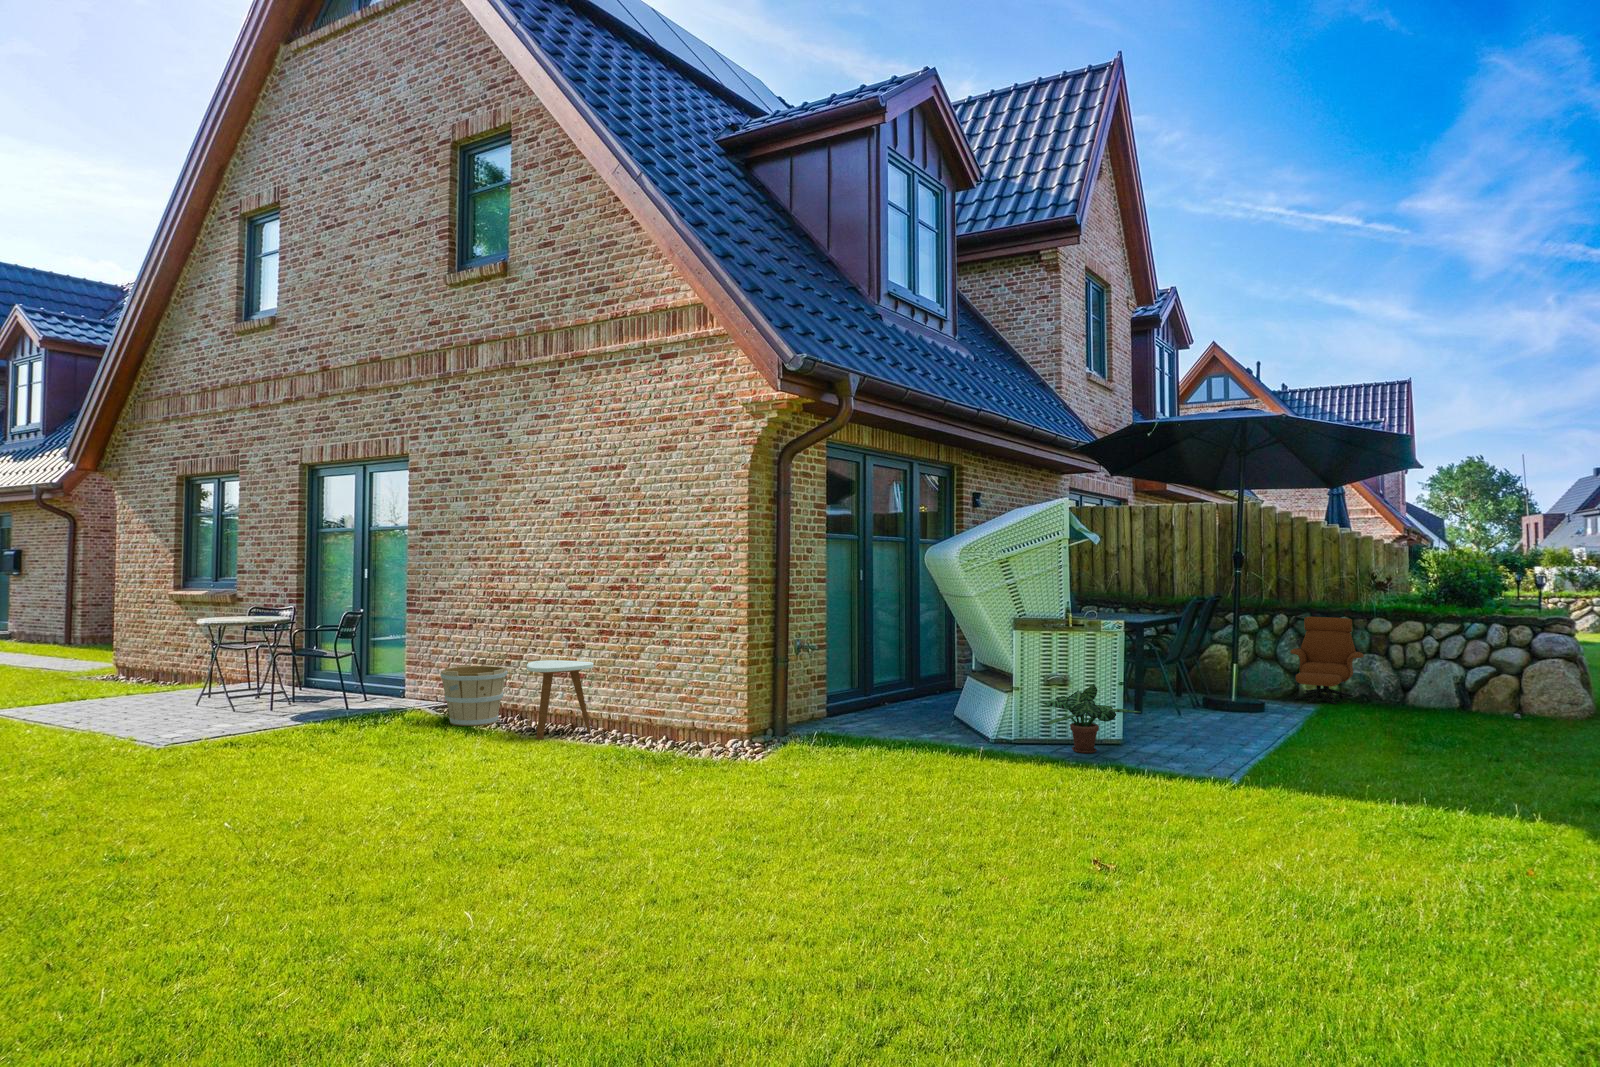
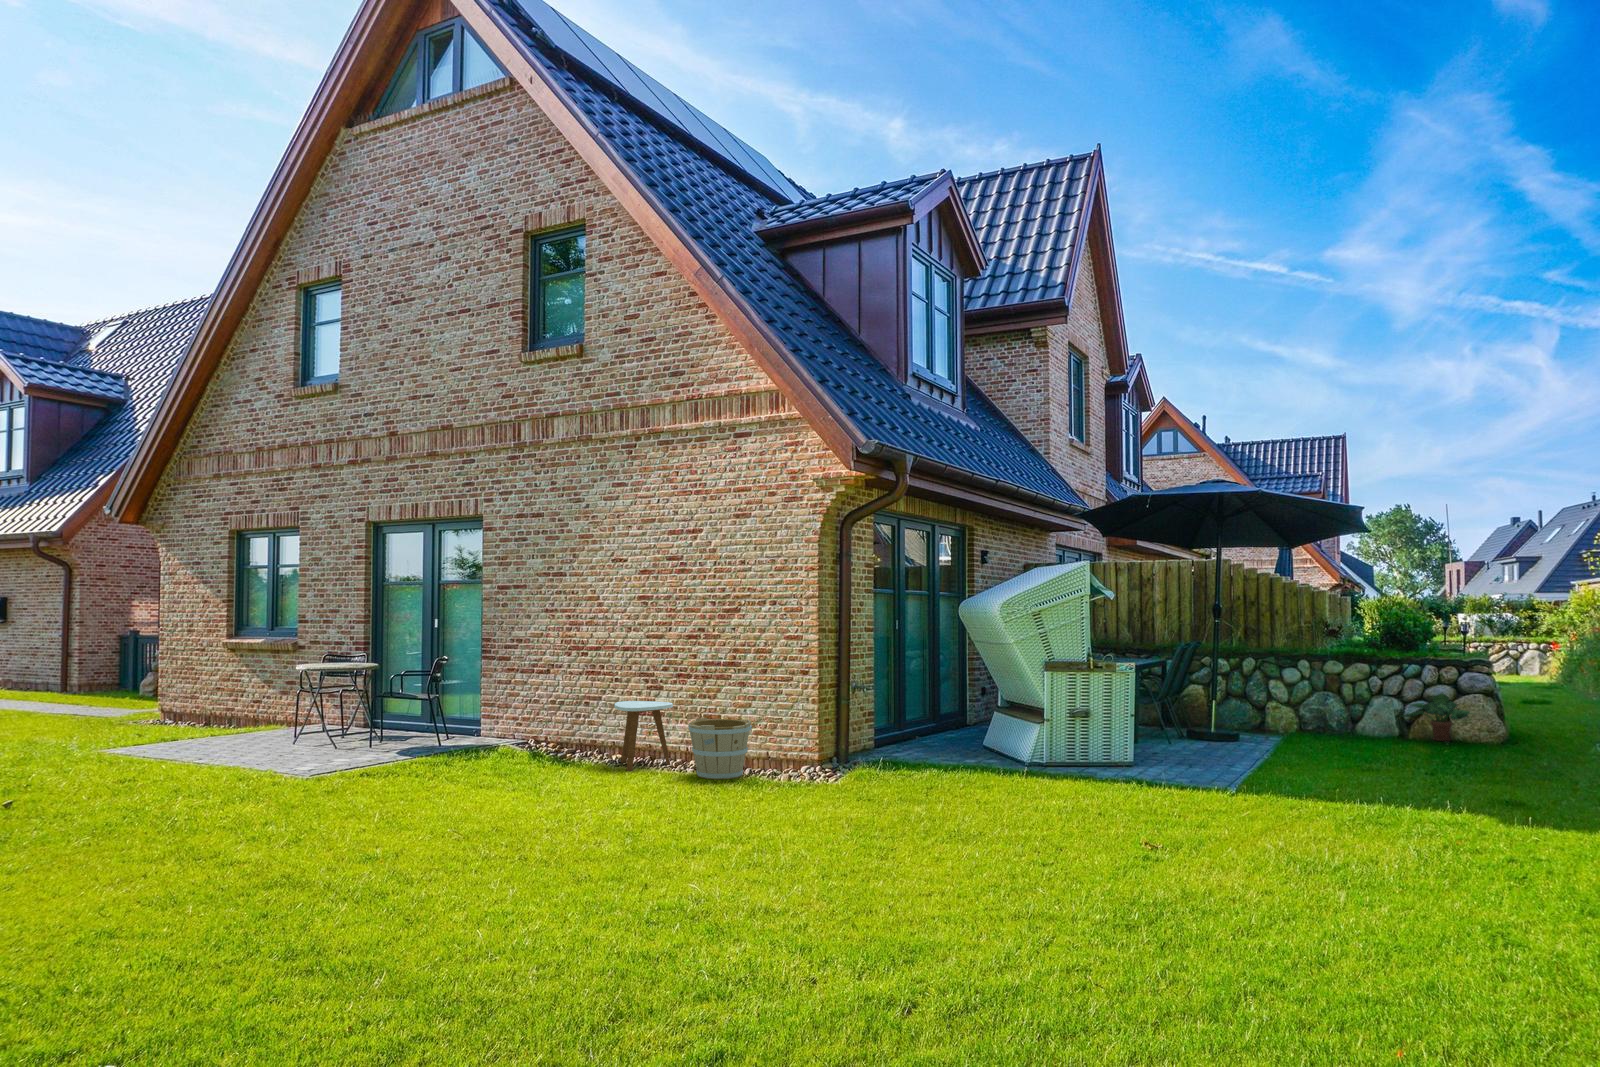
lounge chair: present [1291,617,1364,704] -> none [1262,658,1325,735]
wooden bucket: present [440,665,508,726] -> present [688,718,752,780]
potted plant: present [1040,684,1139,753] -> present [1400,693,1471,741]

